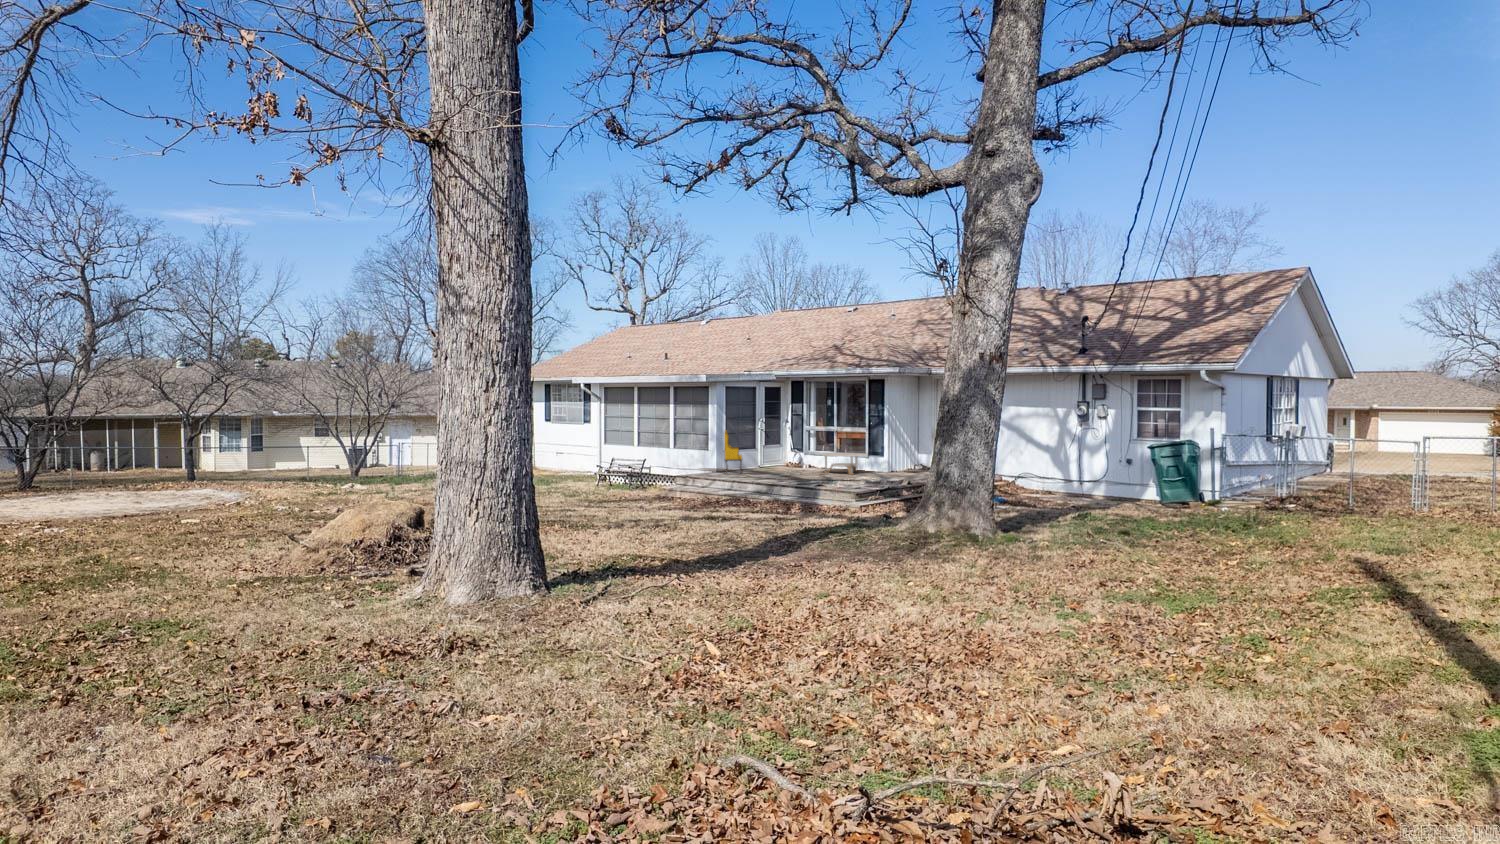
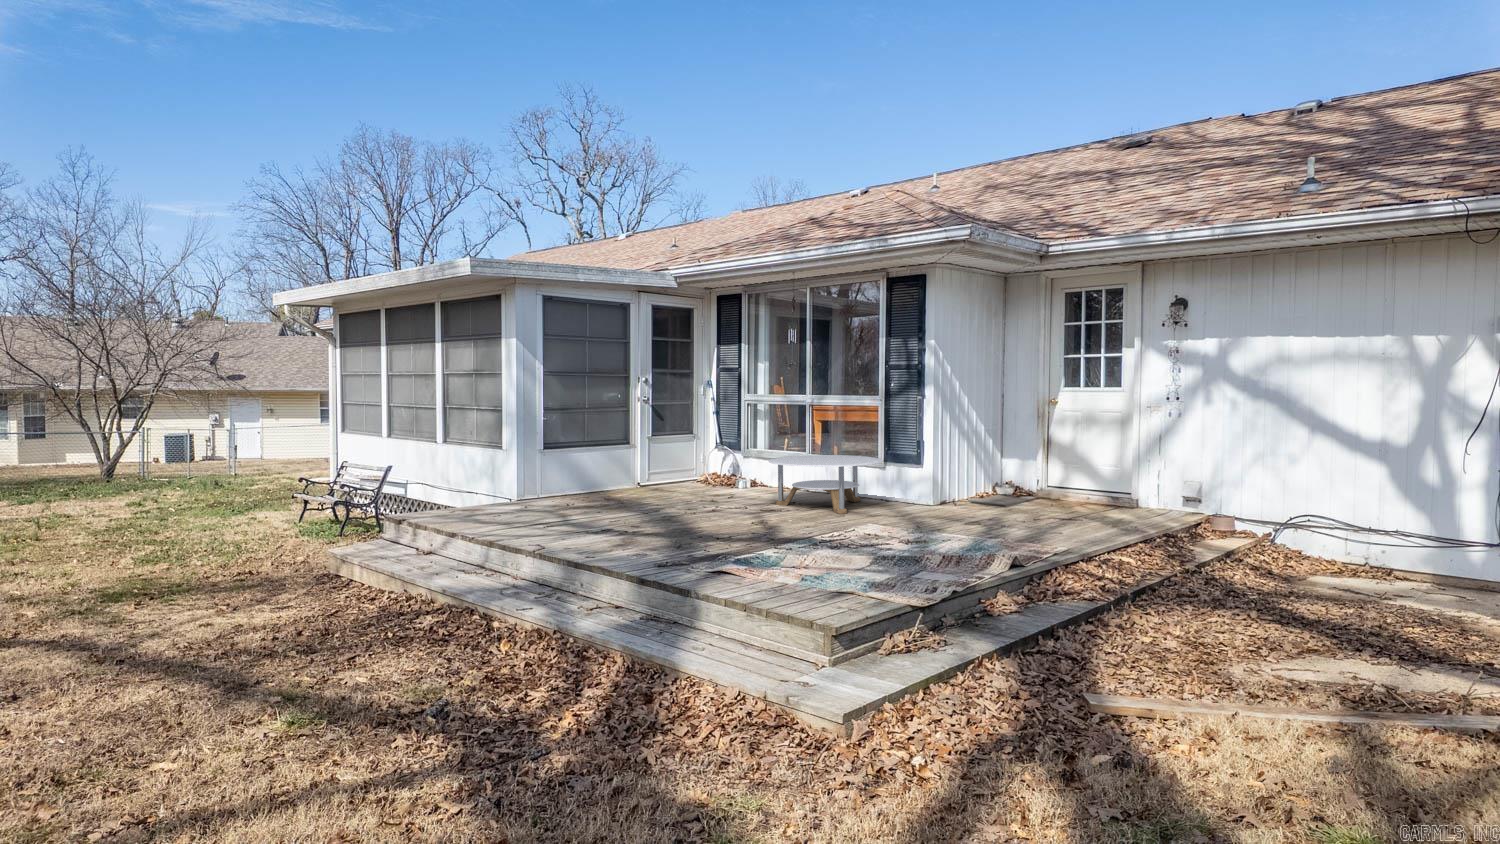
armchair: present [724,431,743,472] -> none [531,399,587,506]

